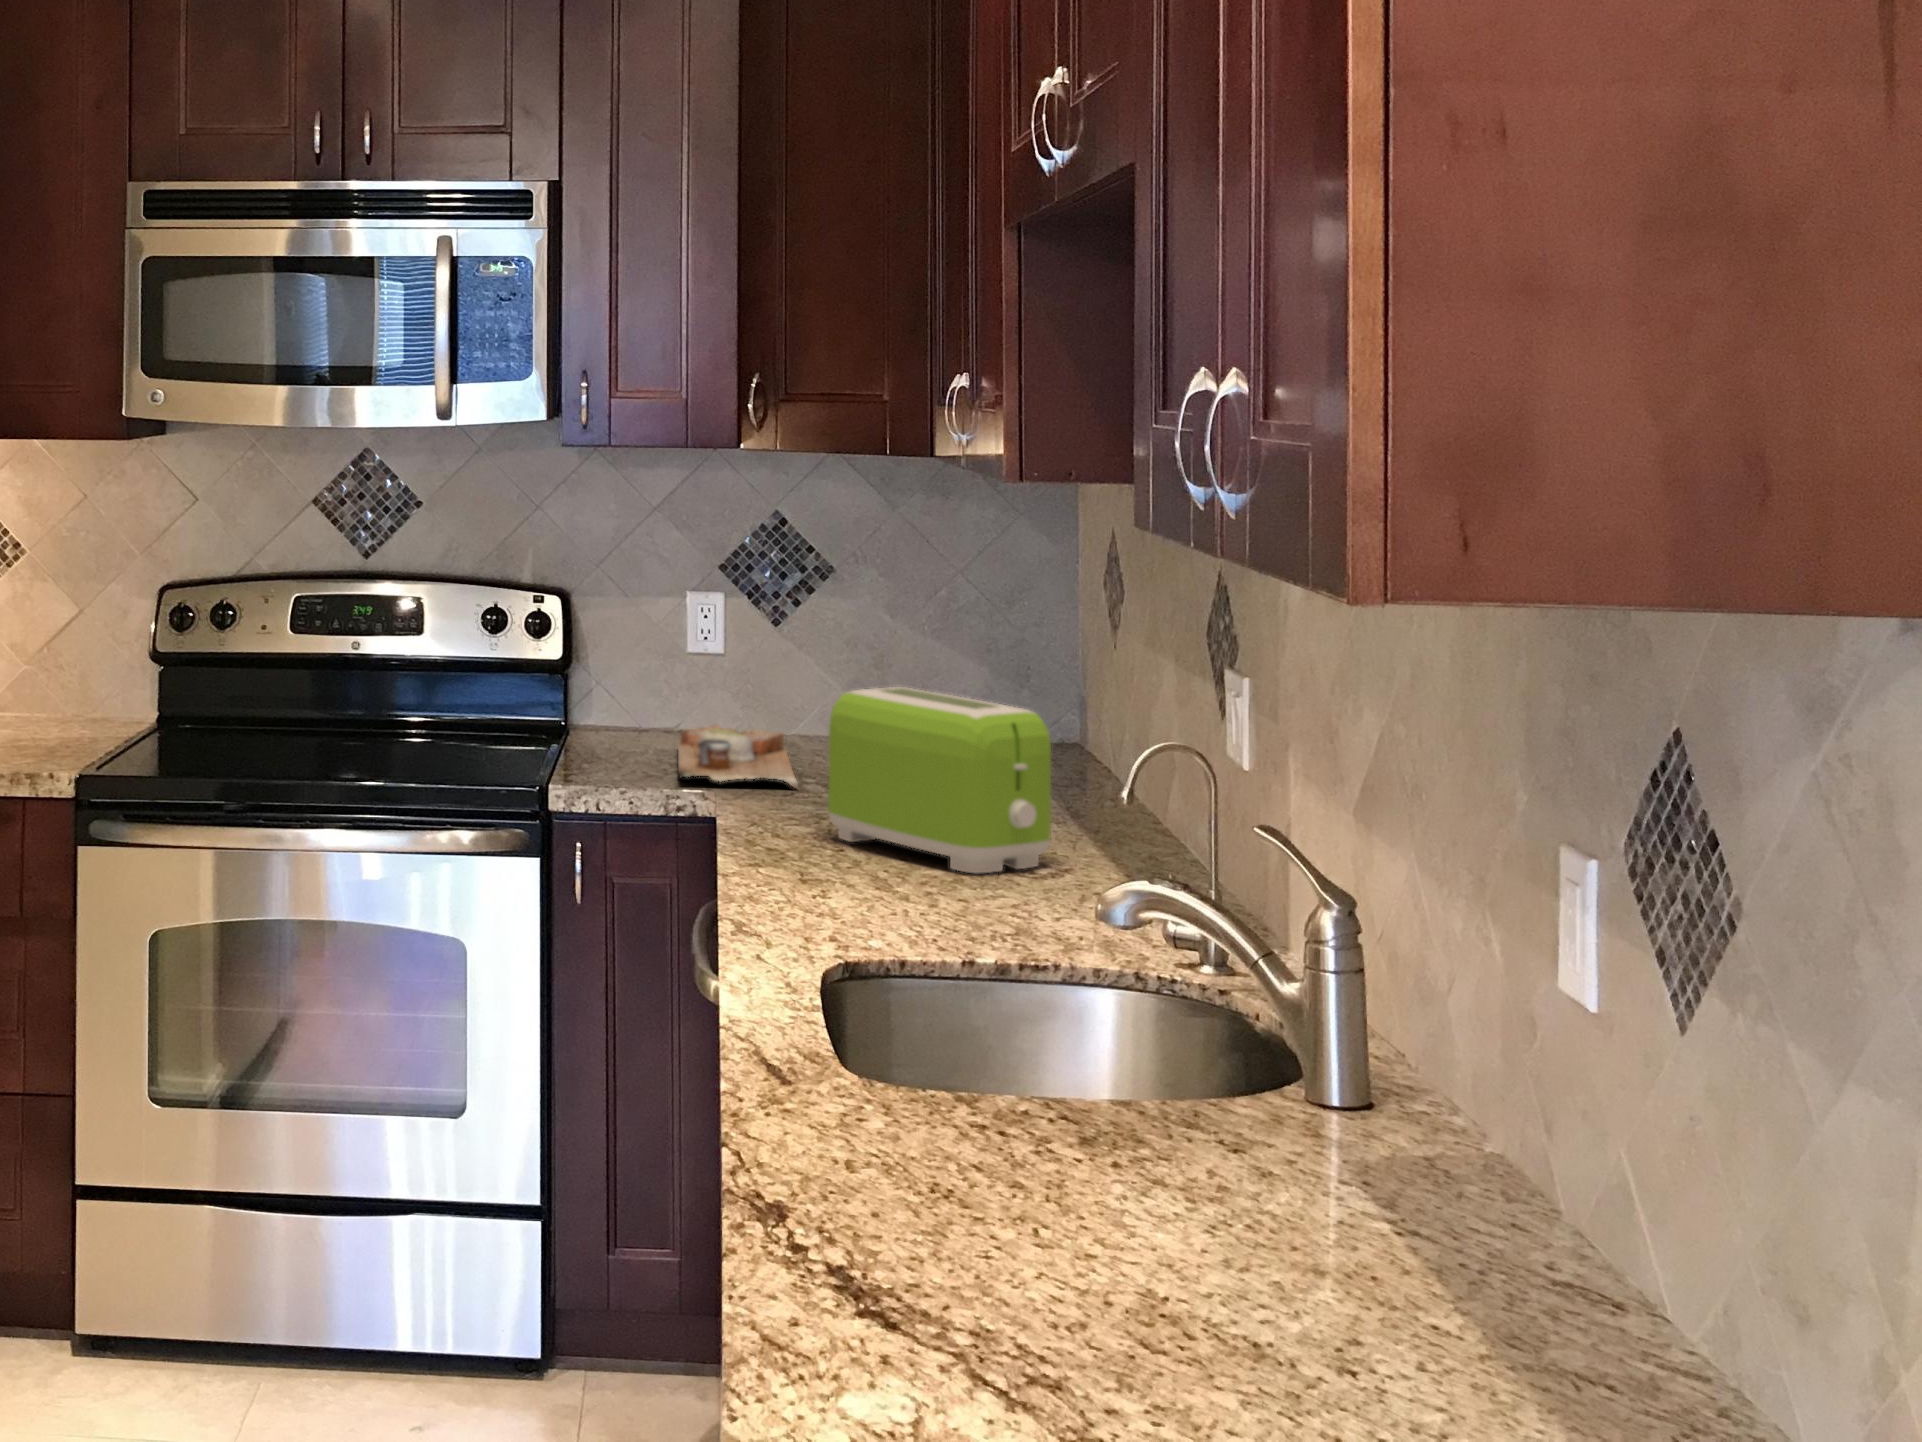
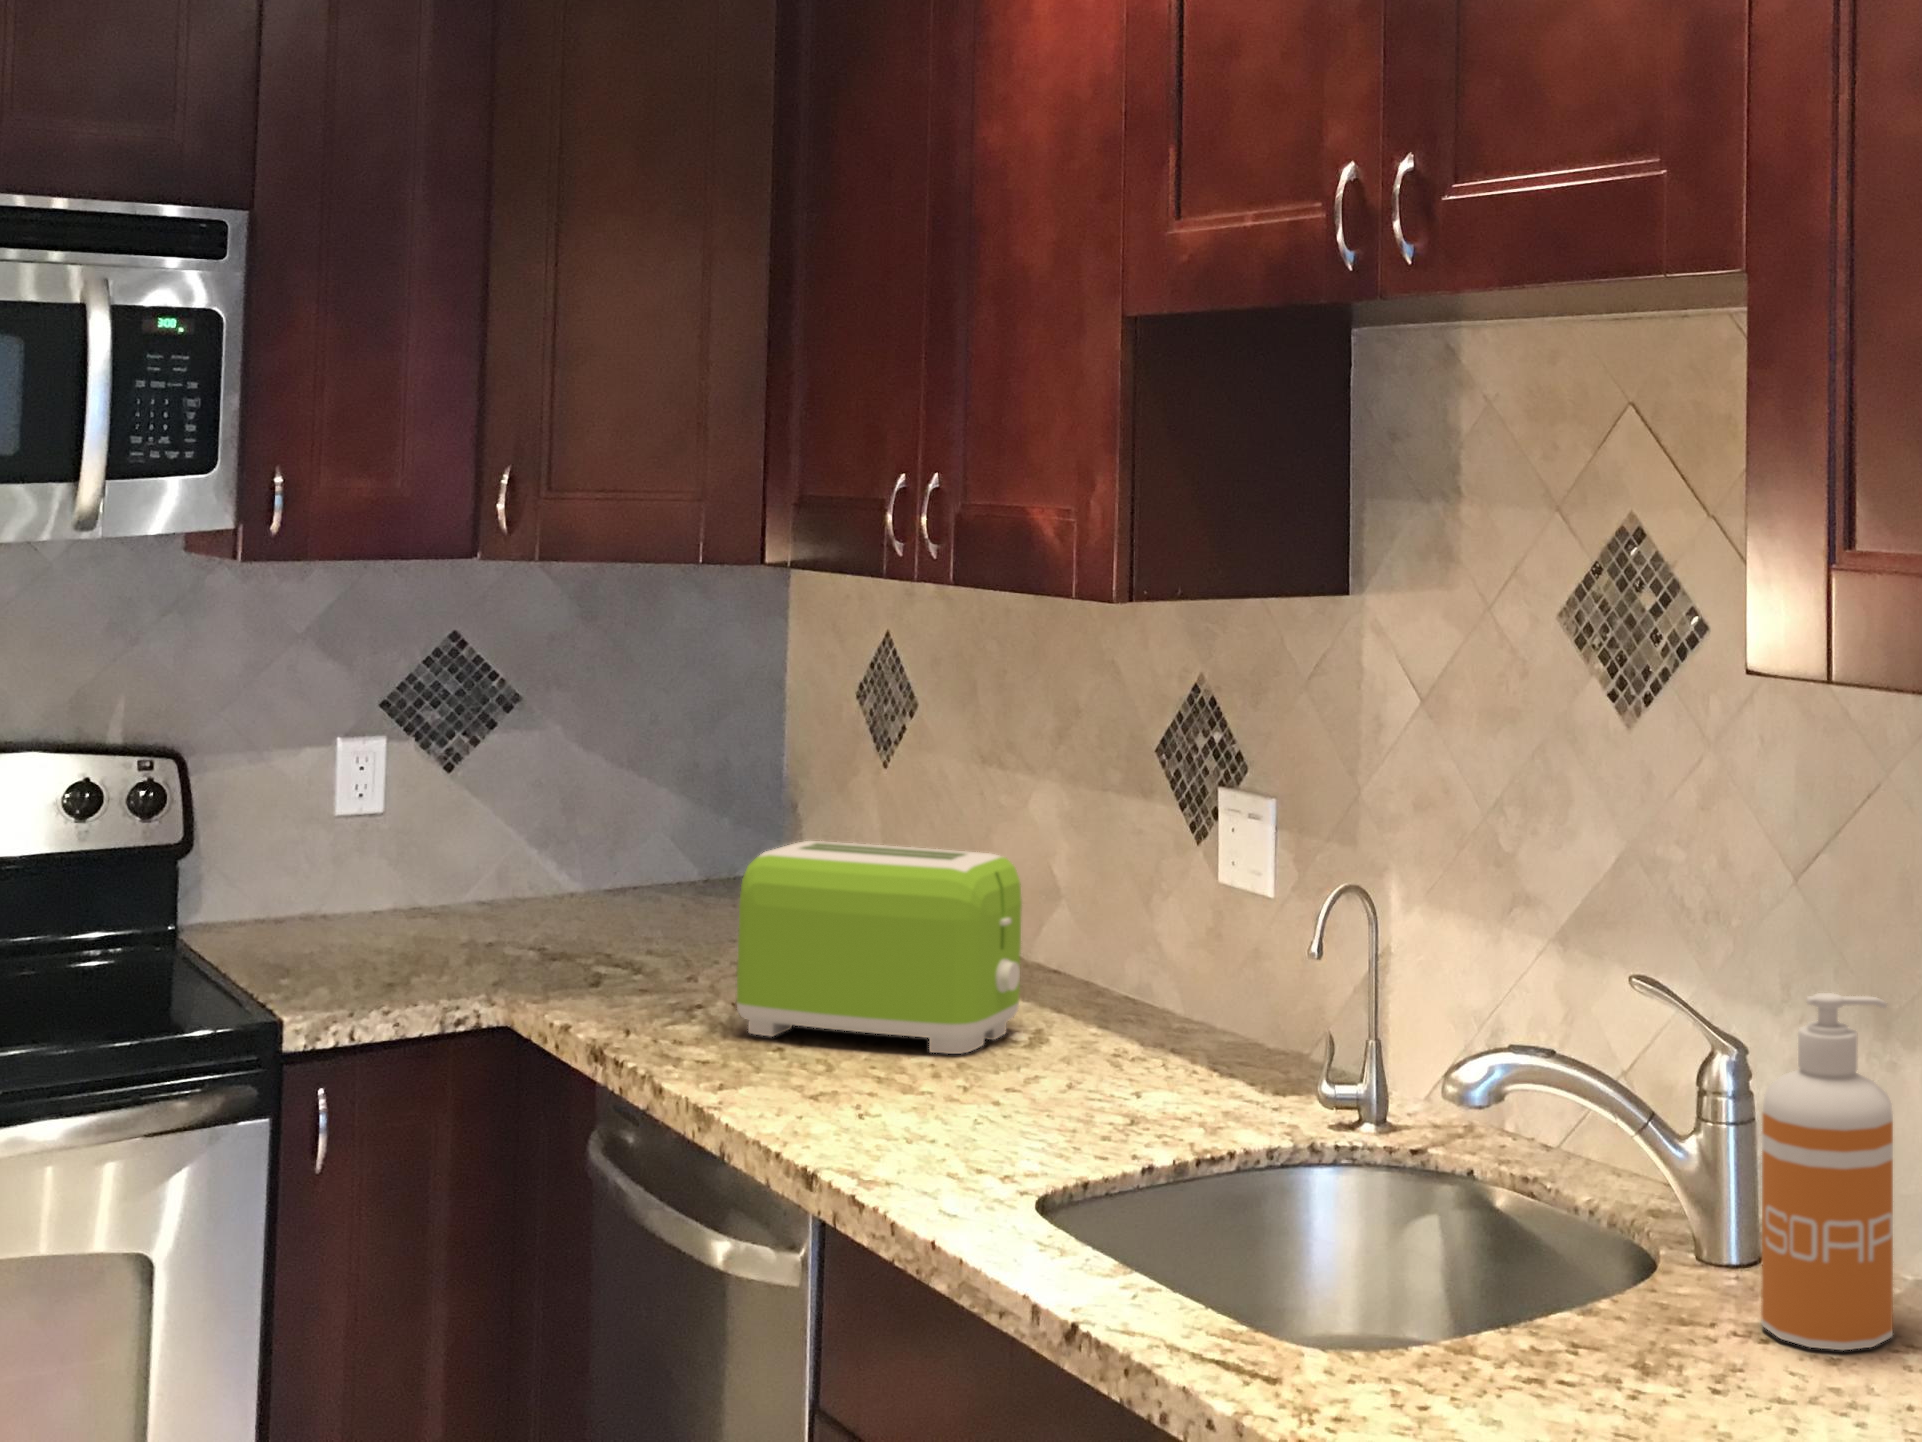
cutting board: present [678,725,798,788] -> none [362,904,596,985]
soap dispenser: none [1254,847,1385,1175] -> present [1761,993,1893,1350]

